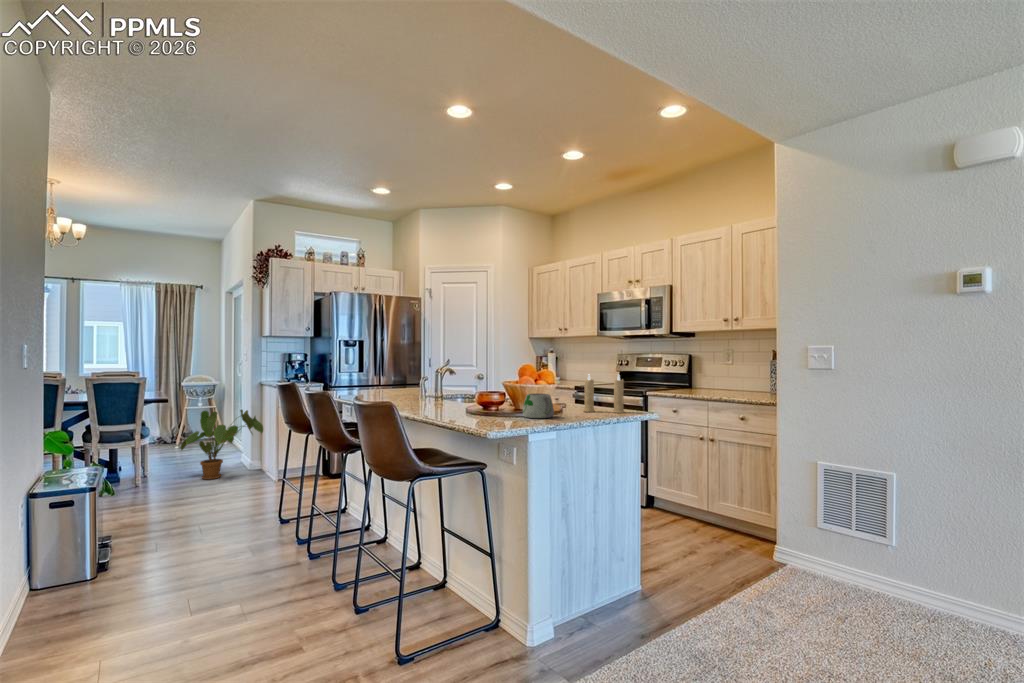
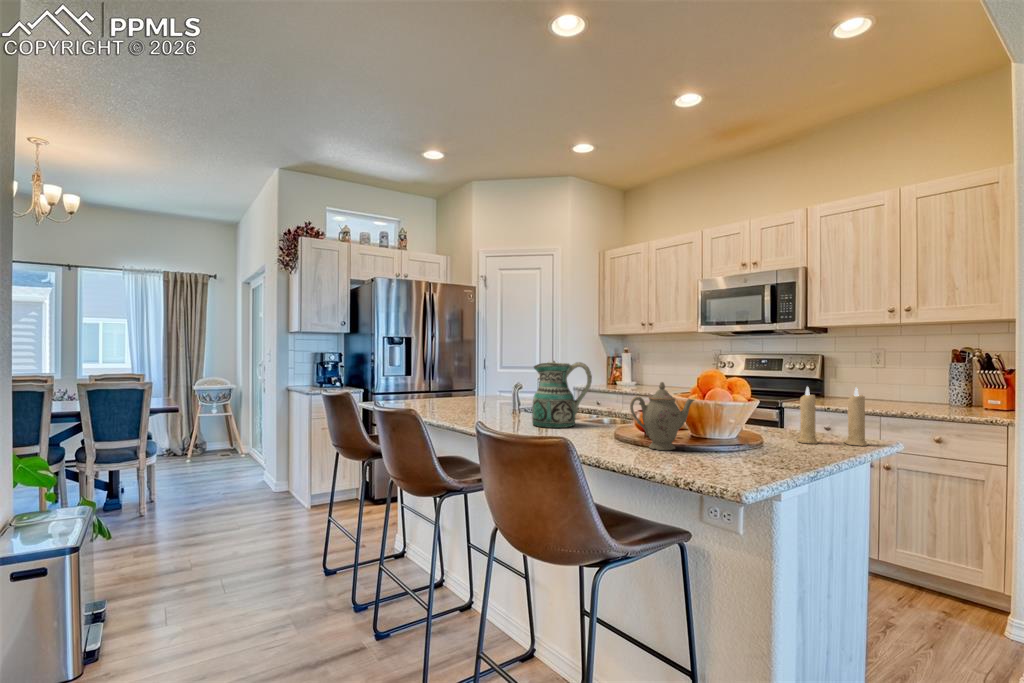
ceramic pitcher: none [420,359,462,405] -> present [532,362,592,428]
teapot: none [463,370,505,415] -> present [630,382,694,450]
mug: present [523,393,554,418] -> none [735,419,799,463]
house plant: present [181,410,263,480] -> none [194,419,291,504]

